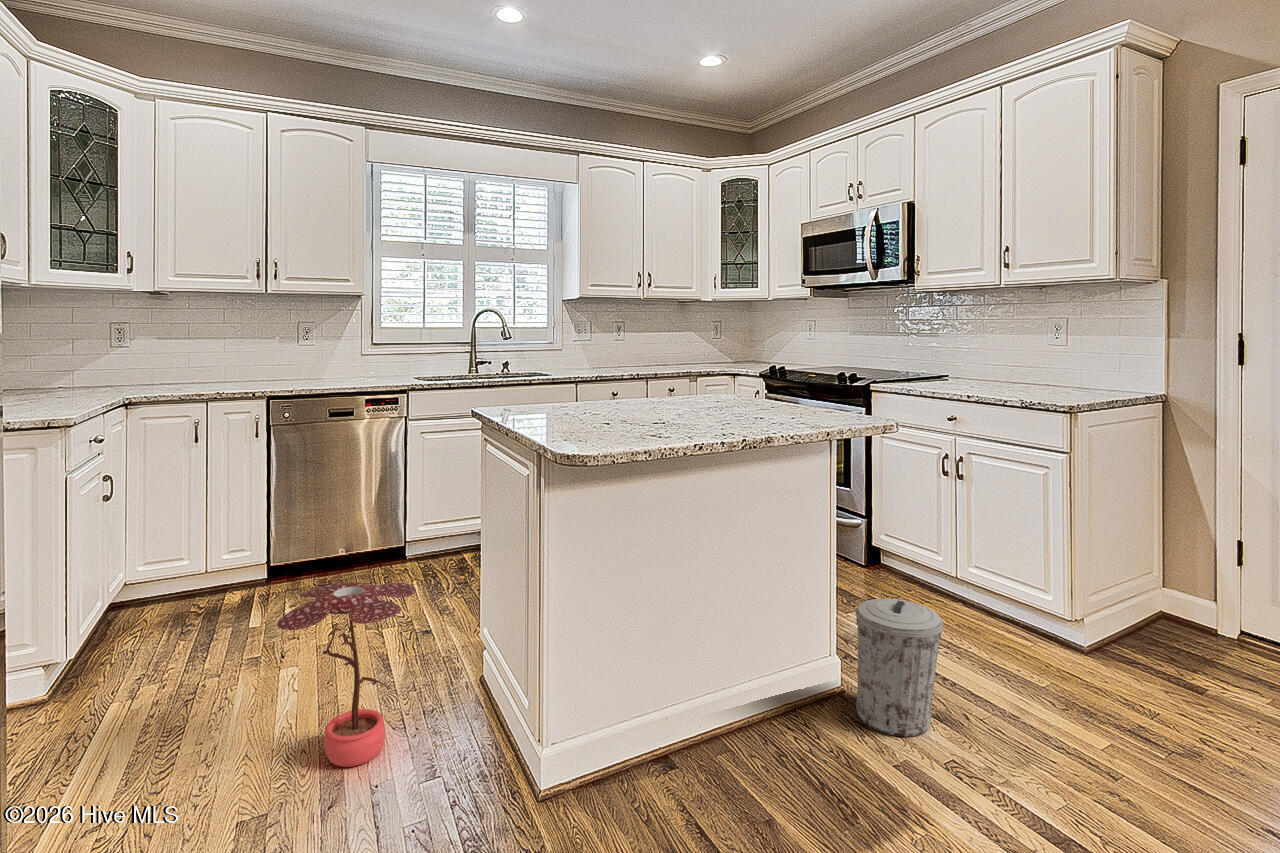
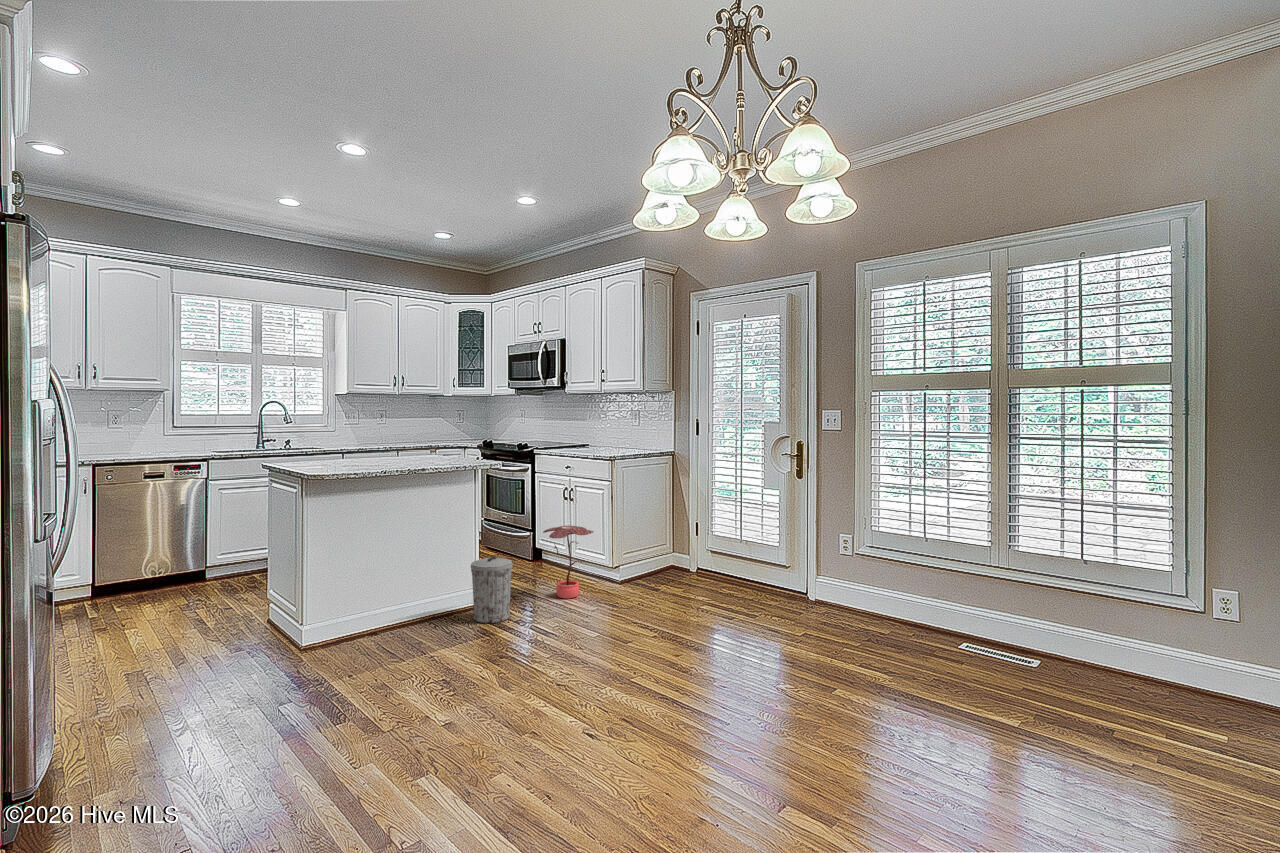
potted plant: present [277,583,416,767] -> present [543,526,594,599]

